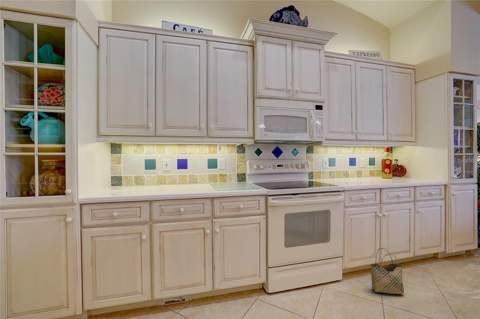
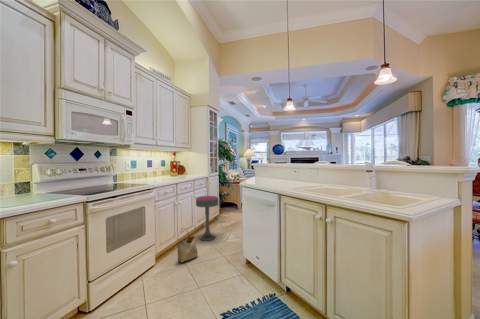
bar stool: none [414,212,459,282] -> present [196,196,218,241]

